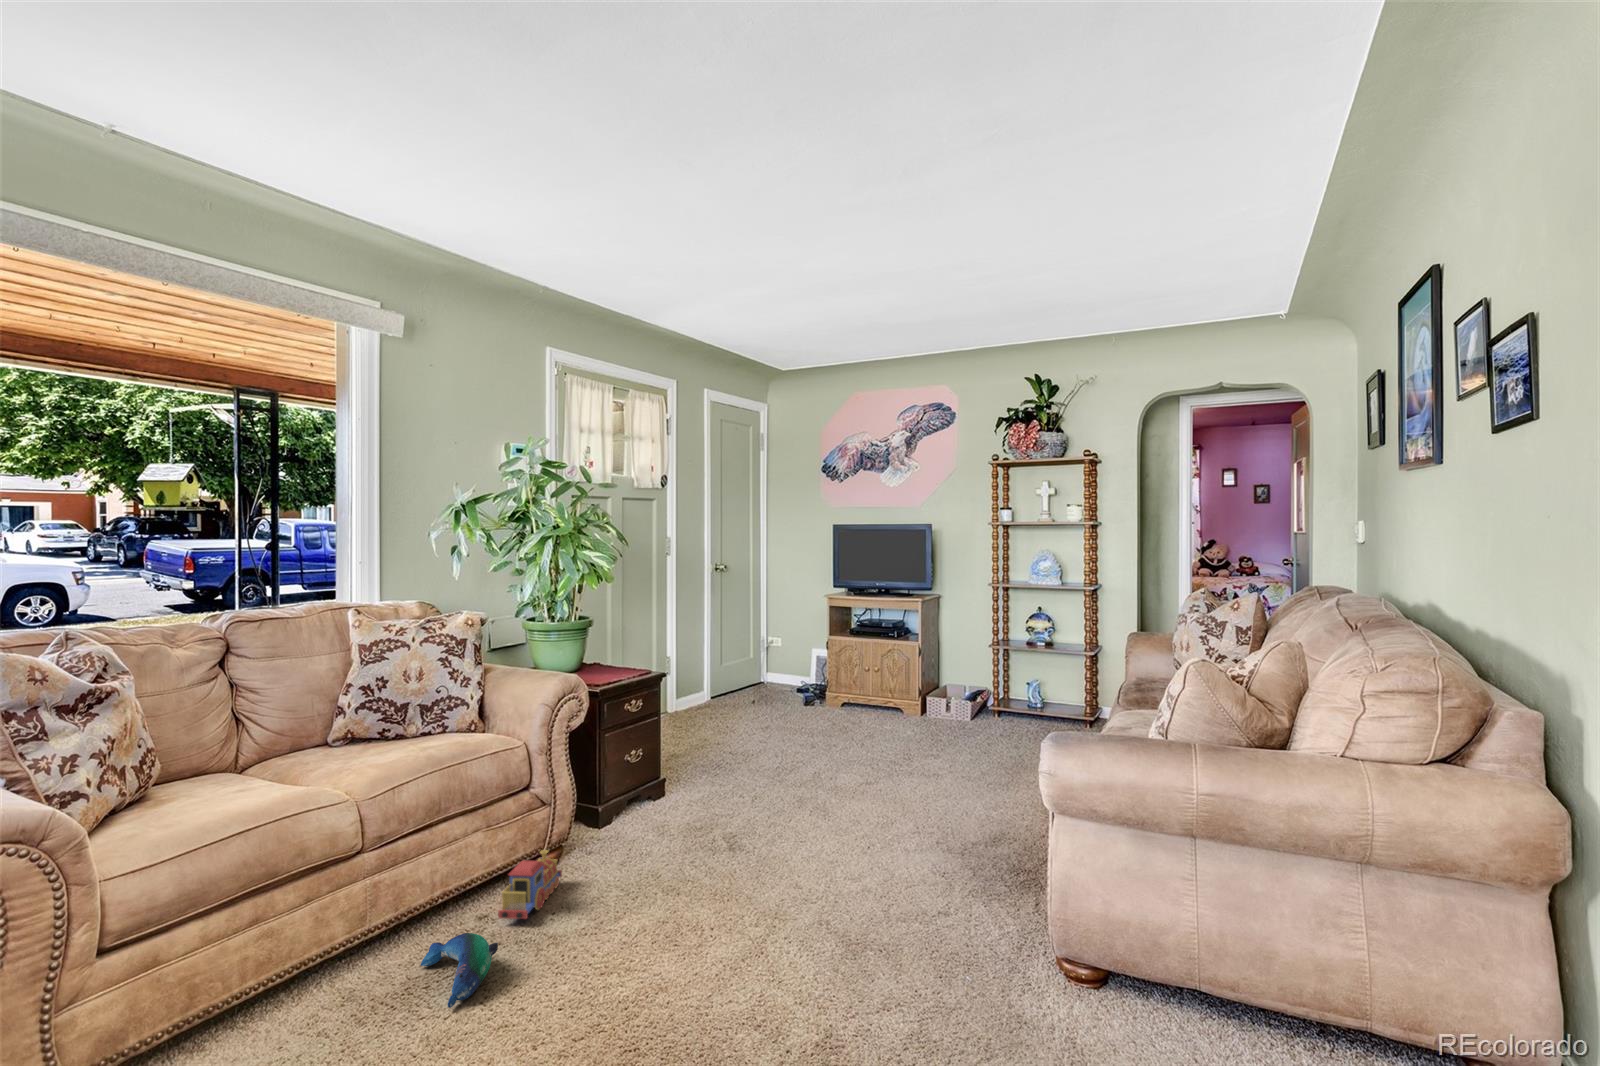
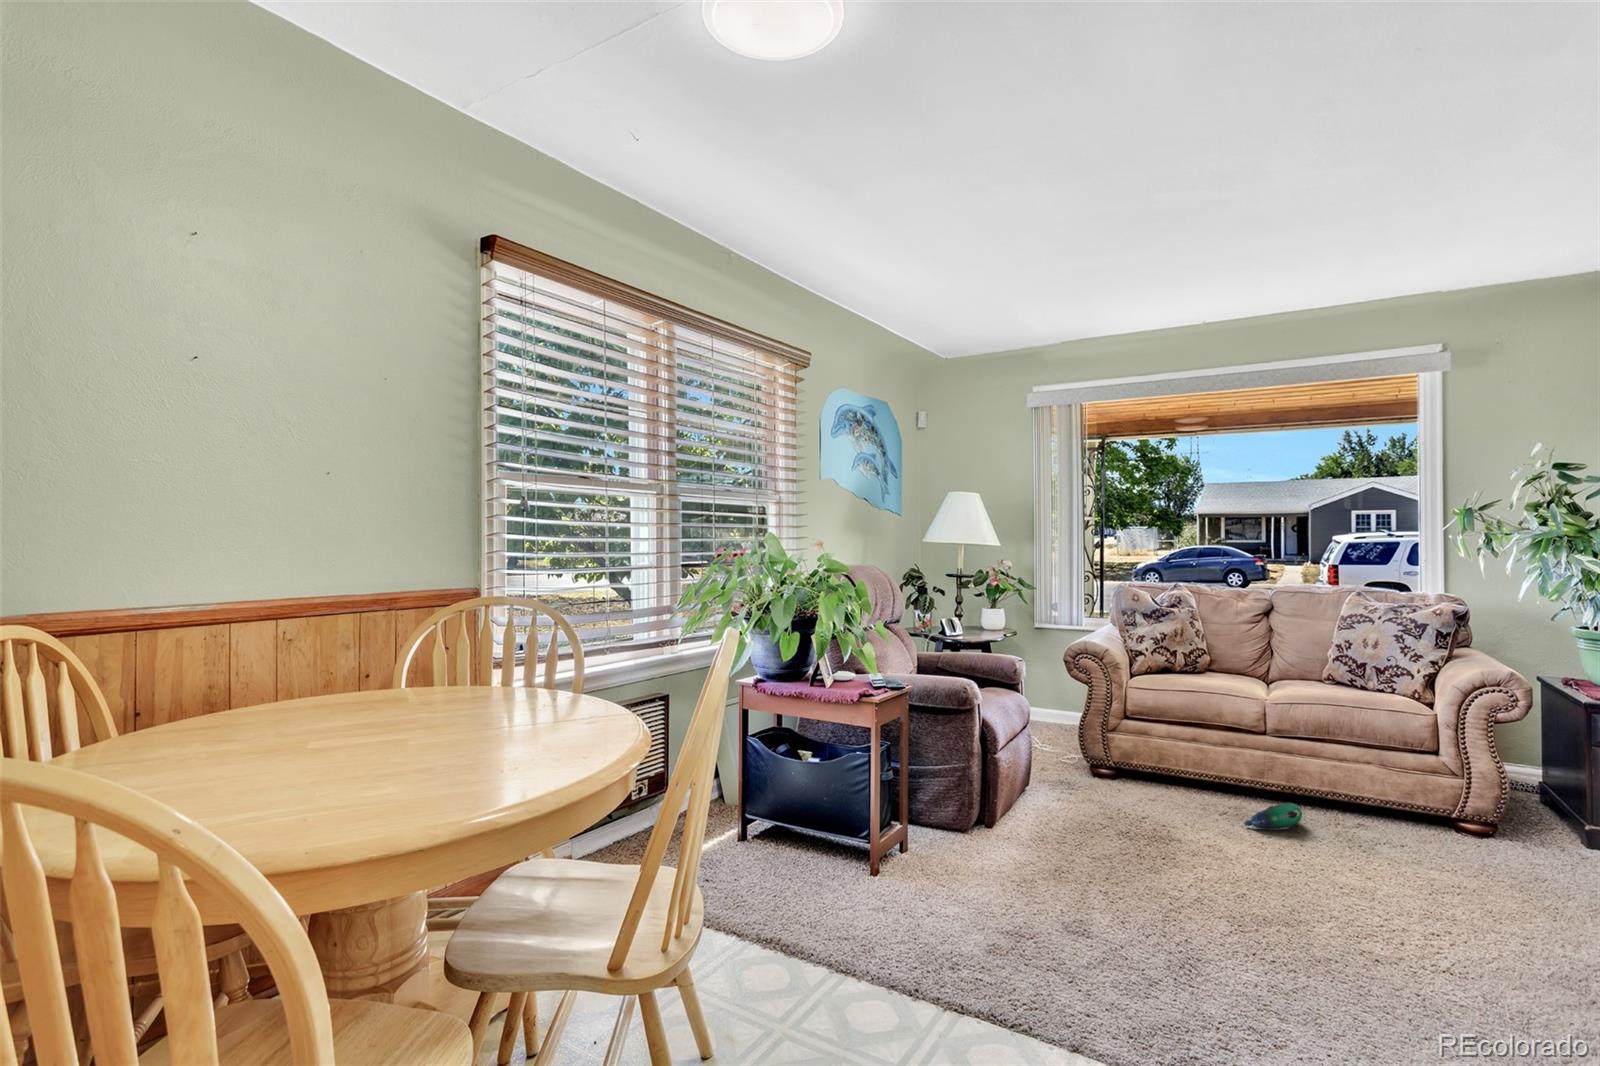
toy train: present [498,850,562,919] -> none [1350,795,1445,838]

